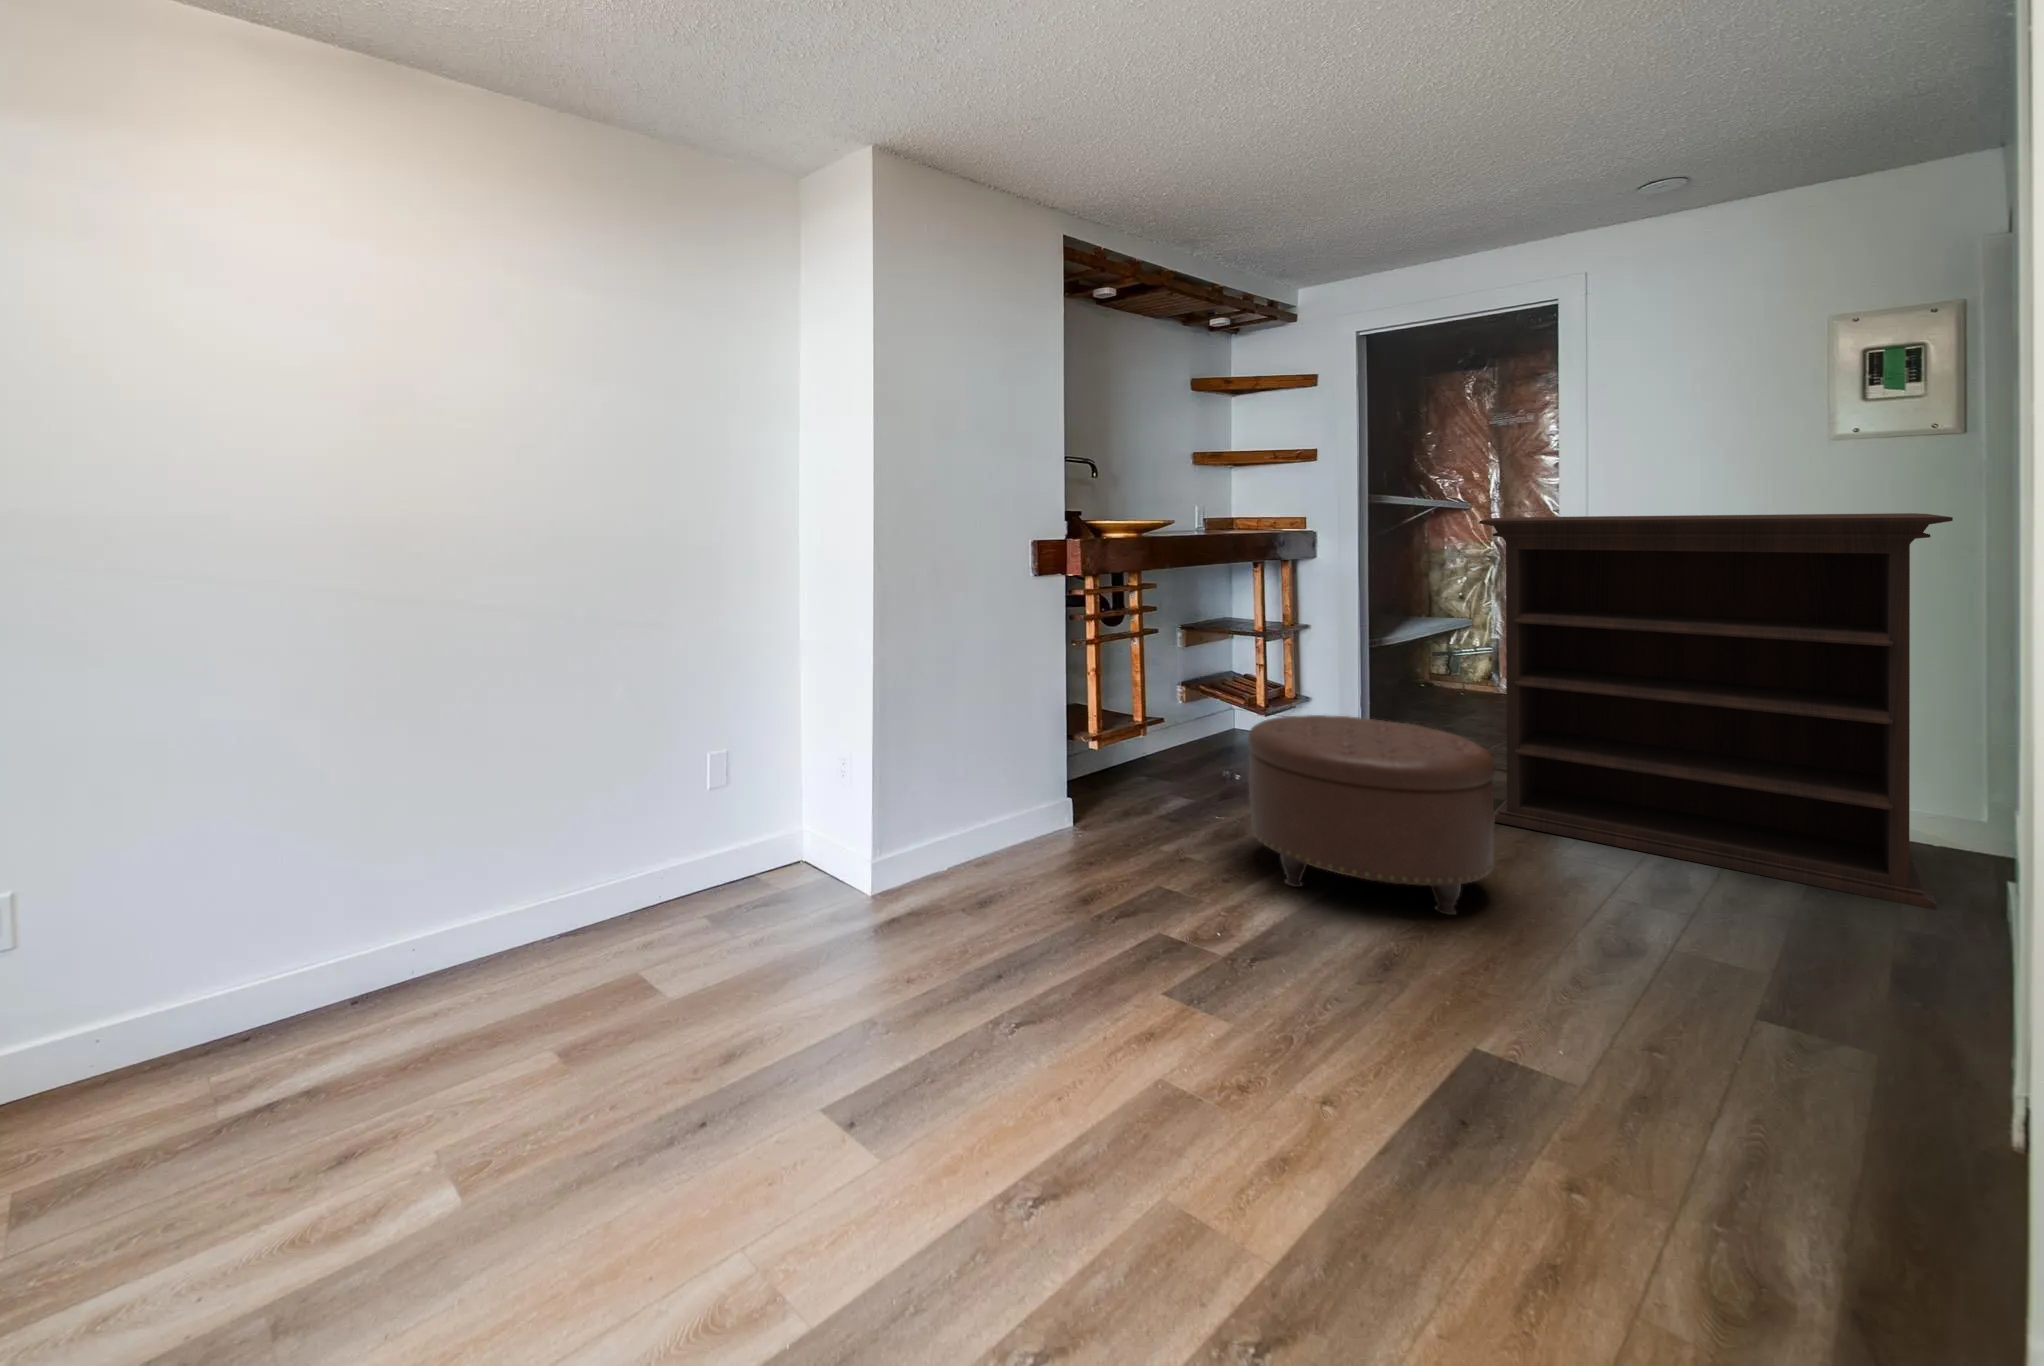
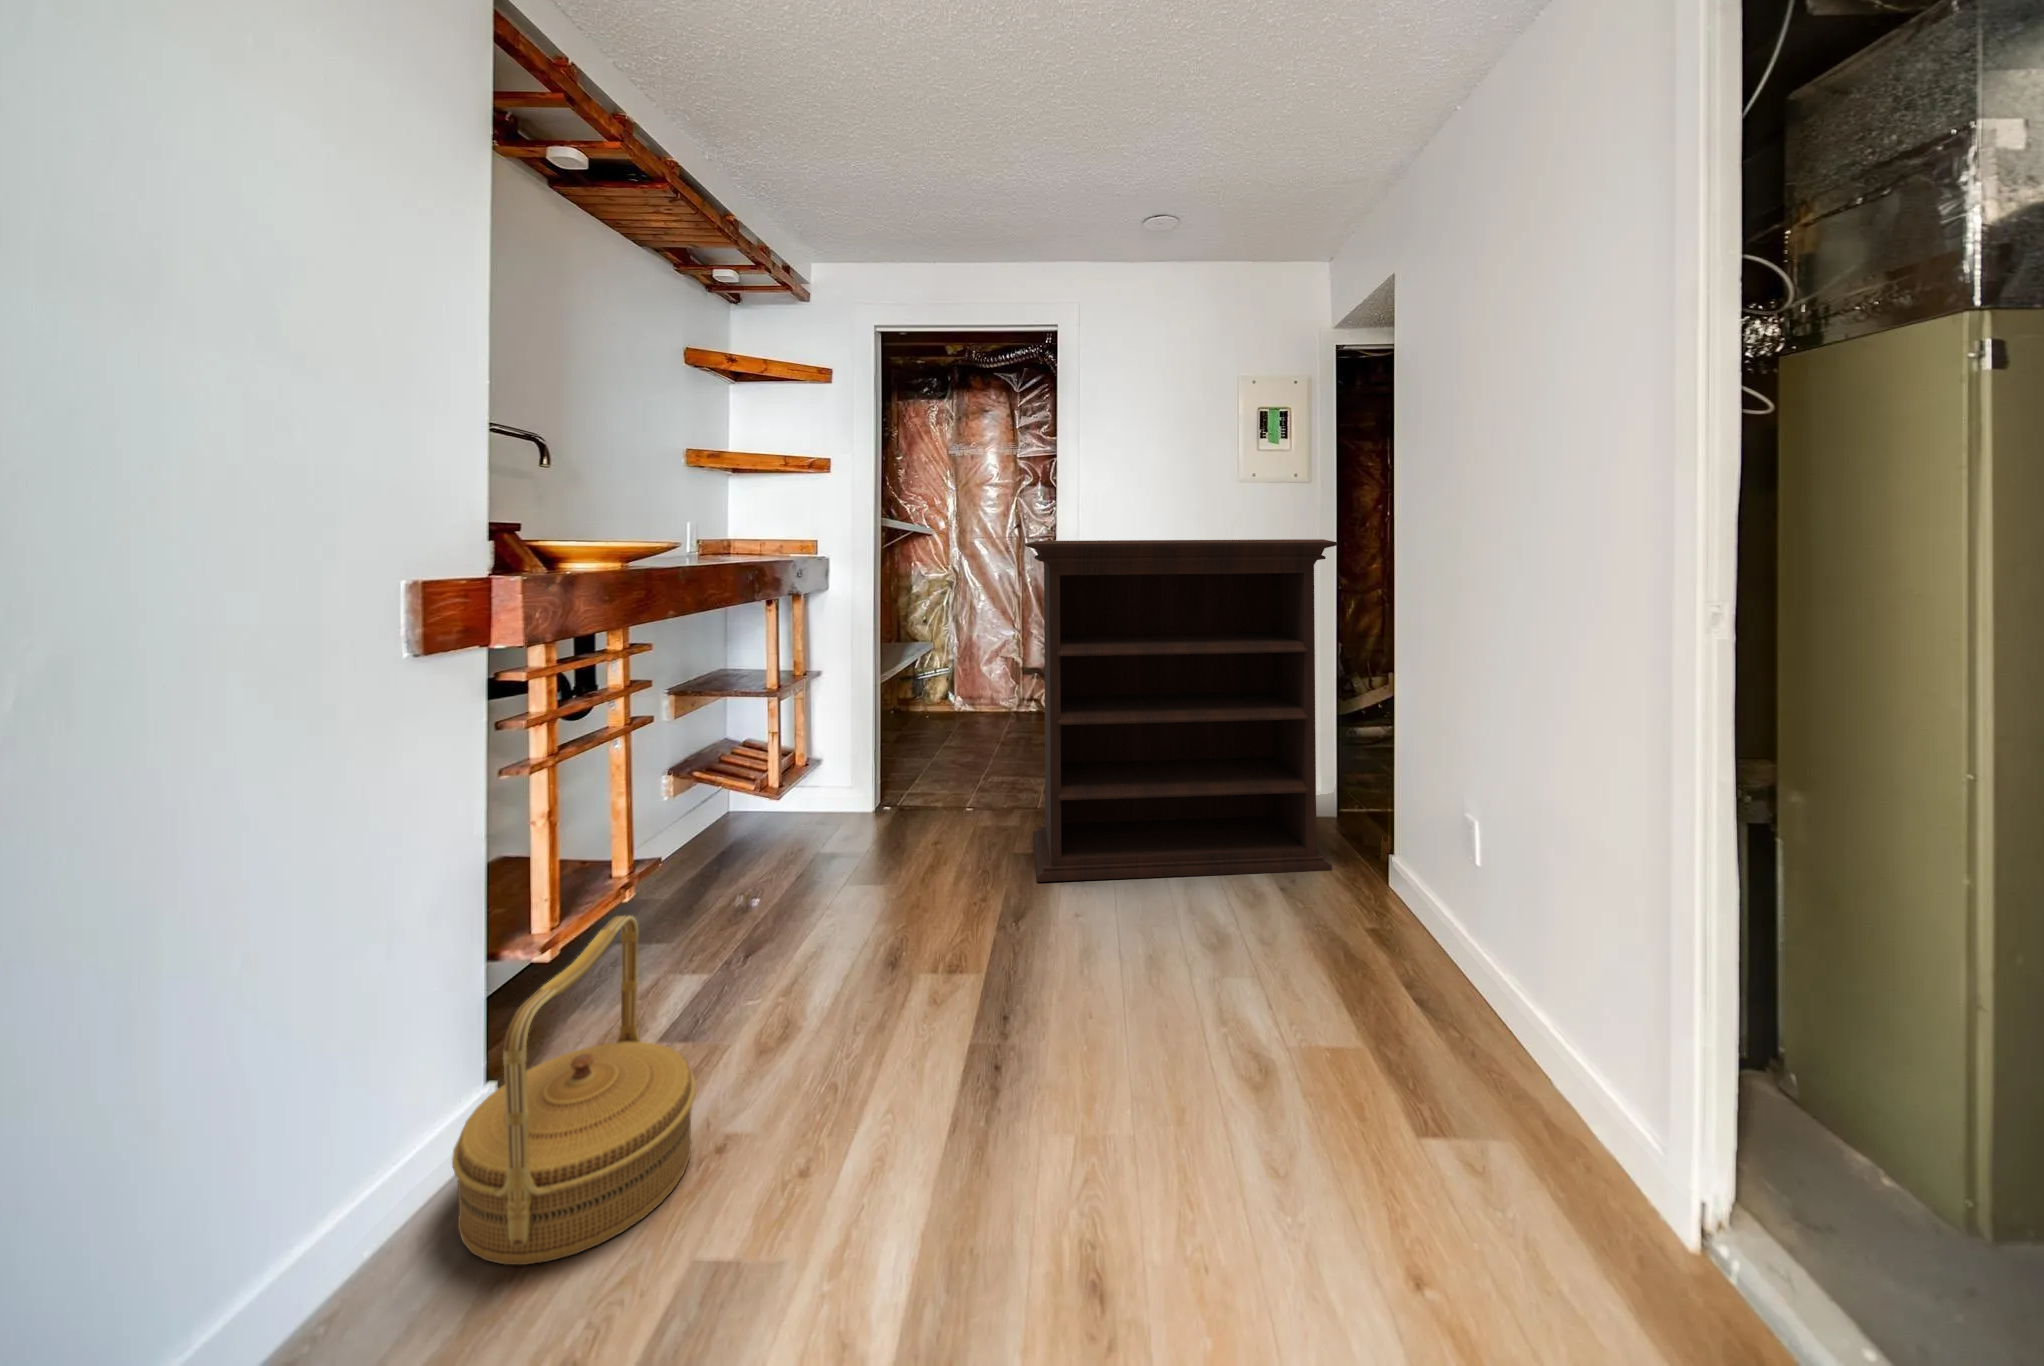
ottoman: present [1248,715,1494,915] -> none [829,805,1120,1126]
woven basket: none [1052,724,1164,864] -> present [452,916,696,1265]

